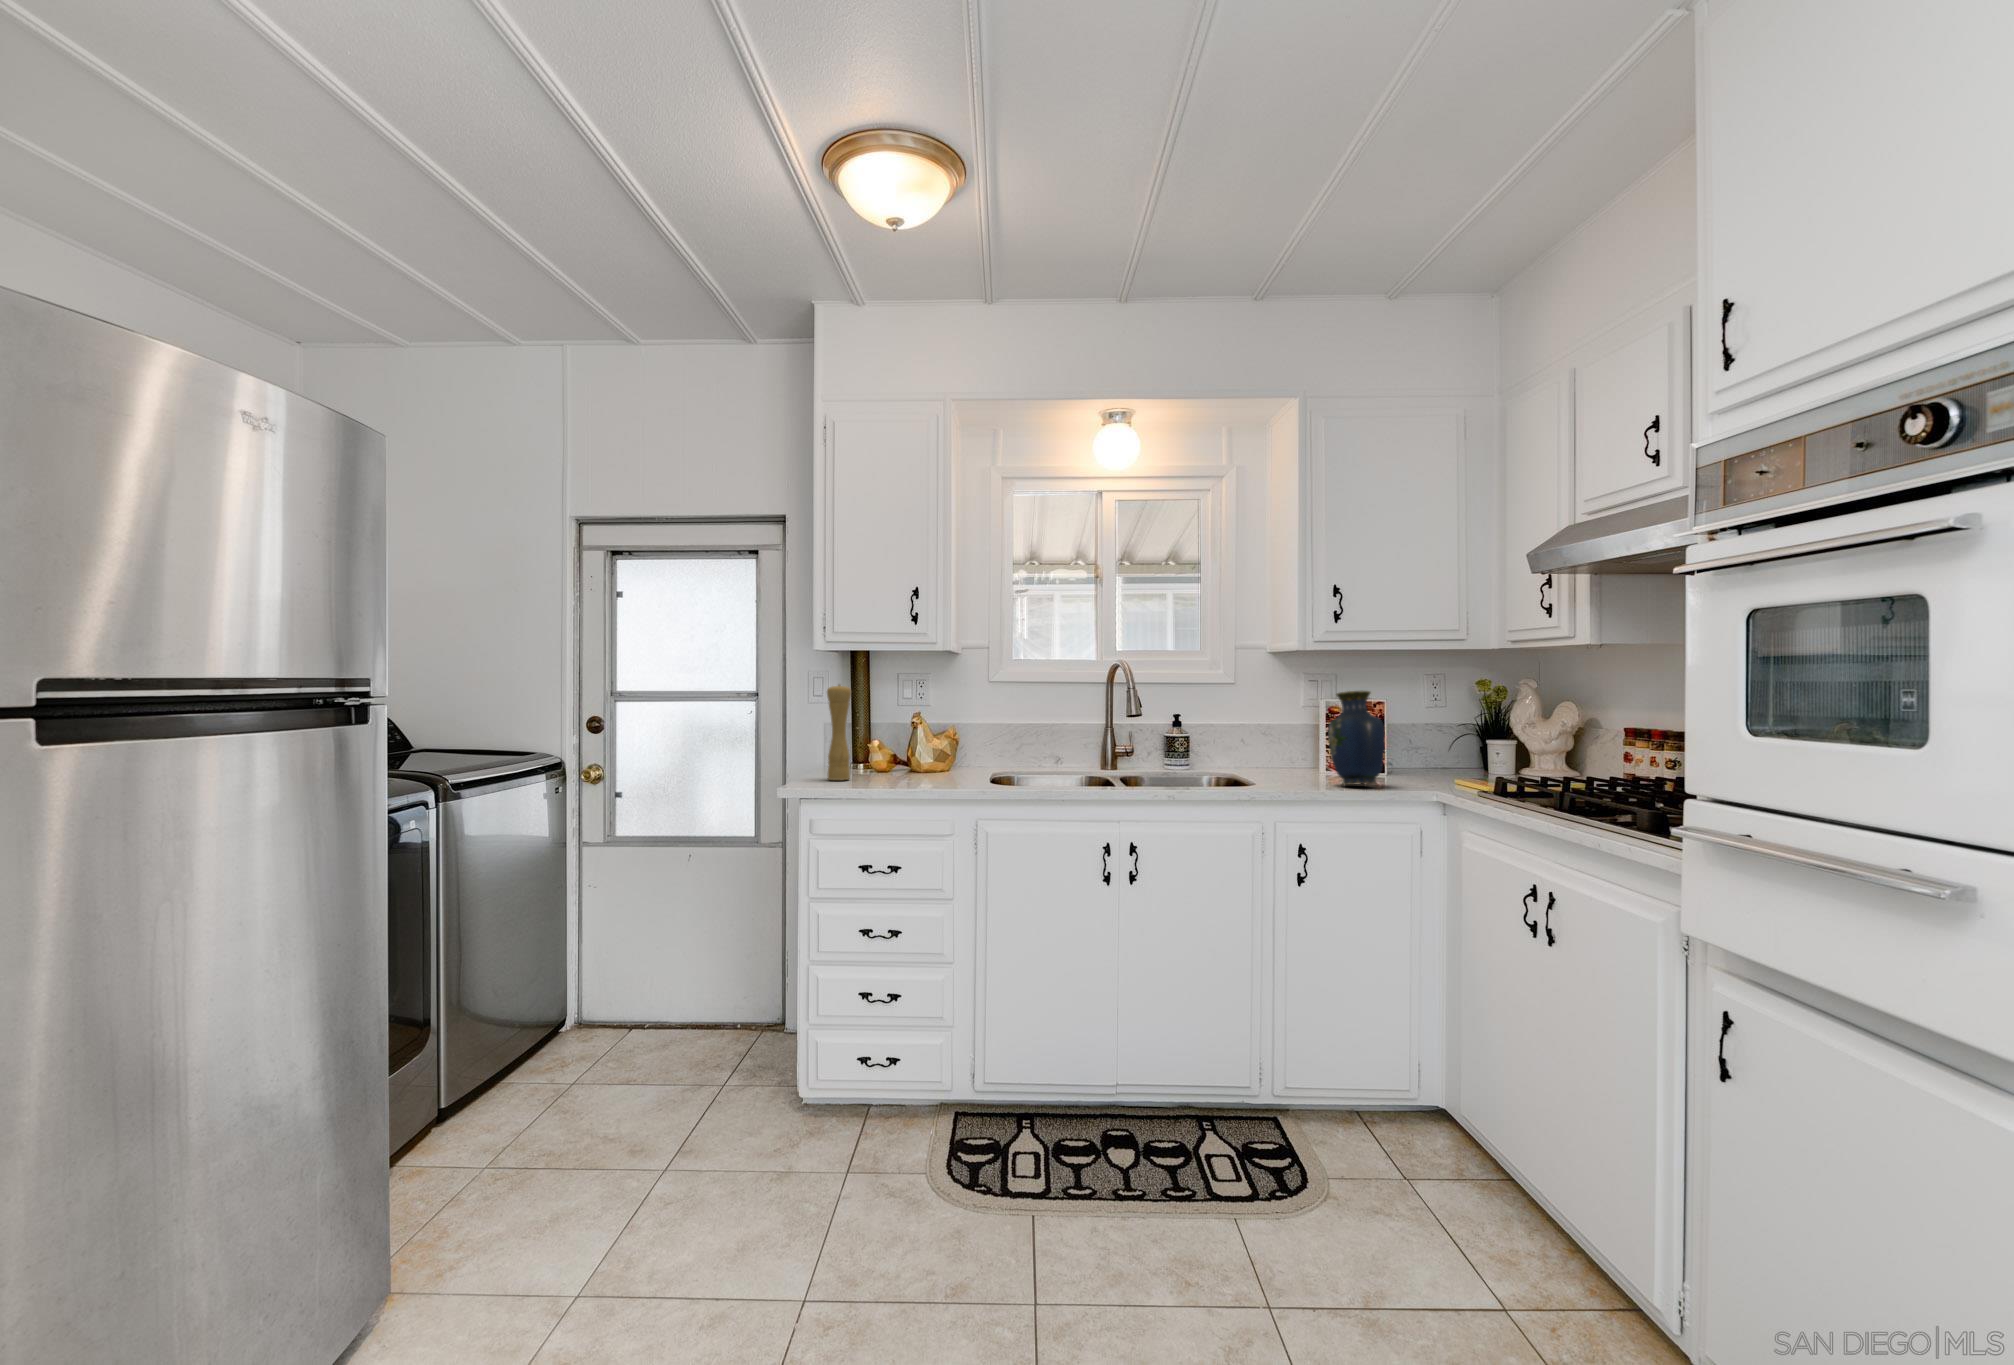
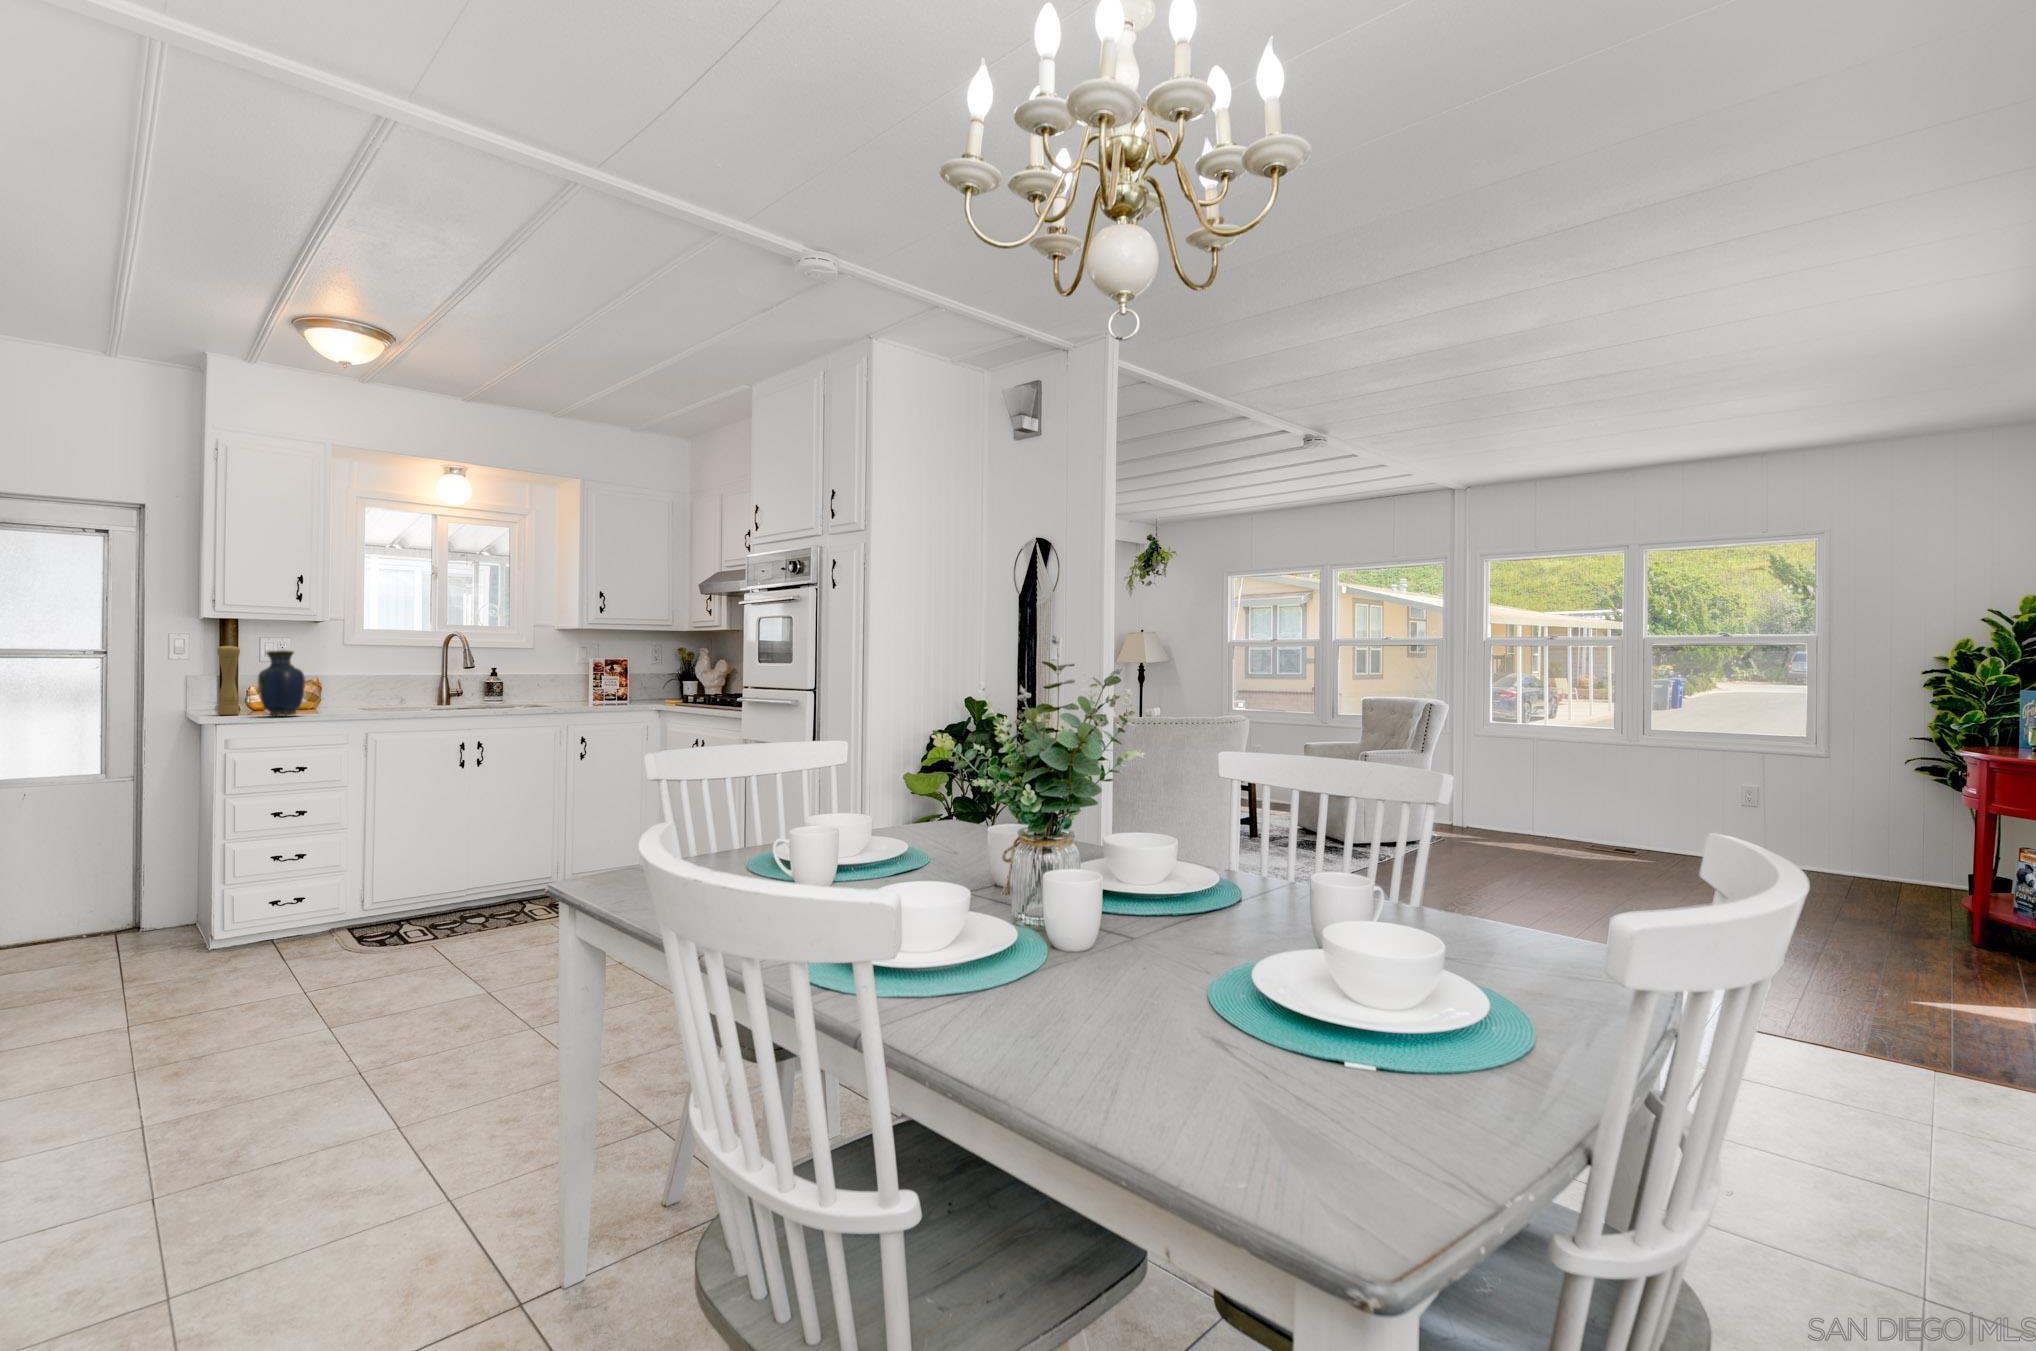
vase: present [1328,691,1385,785] -> present [258,650,305,716]

